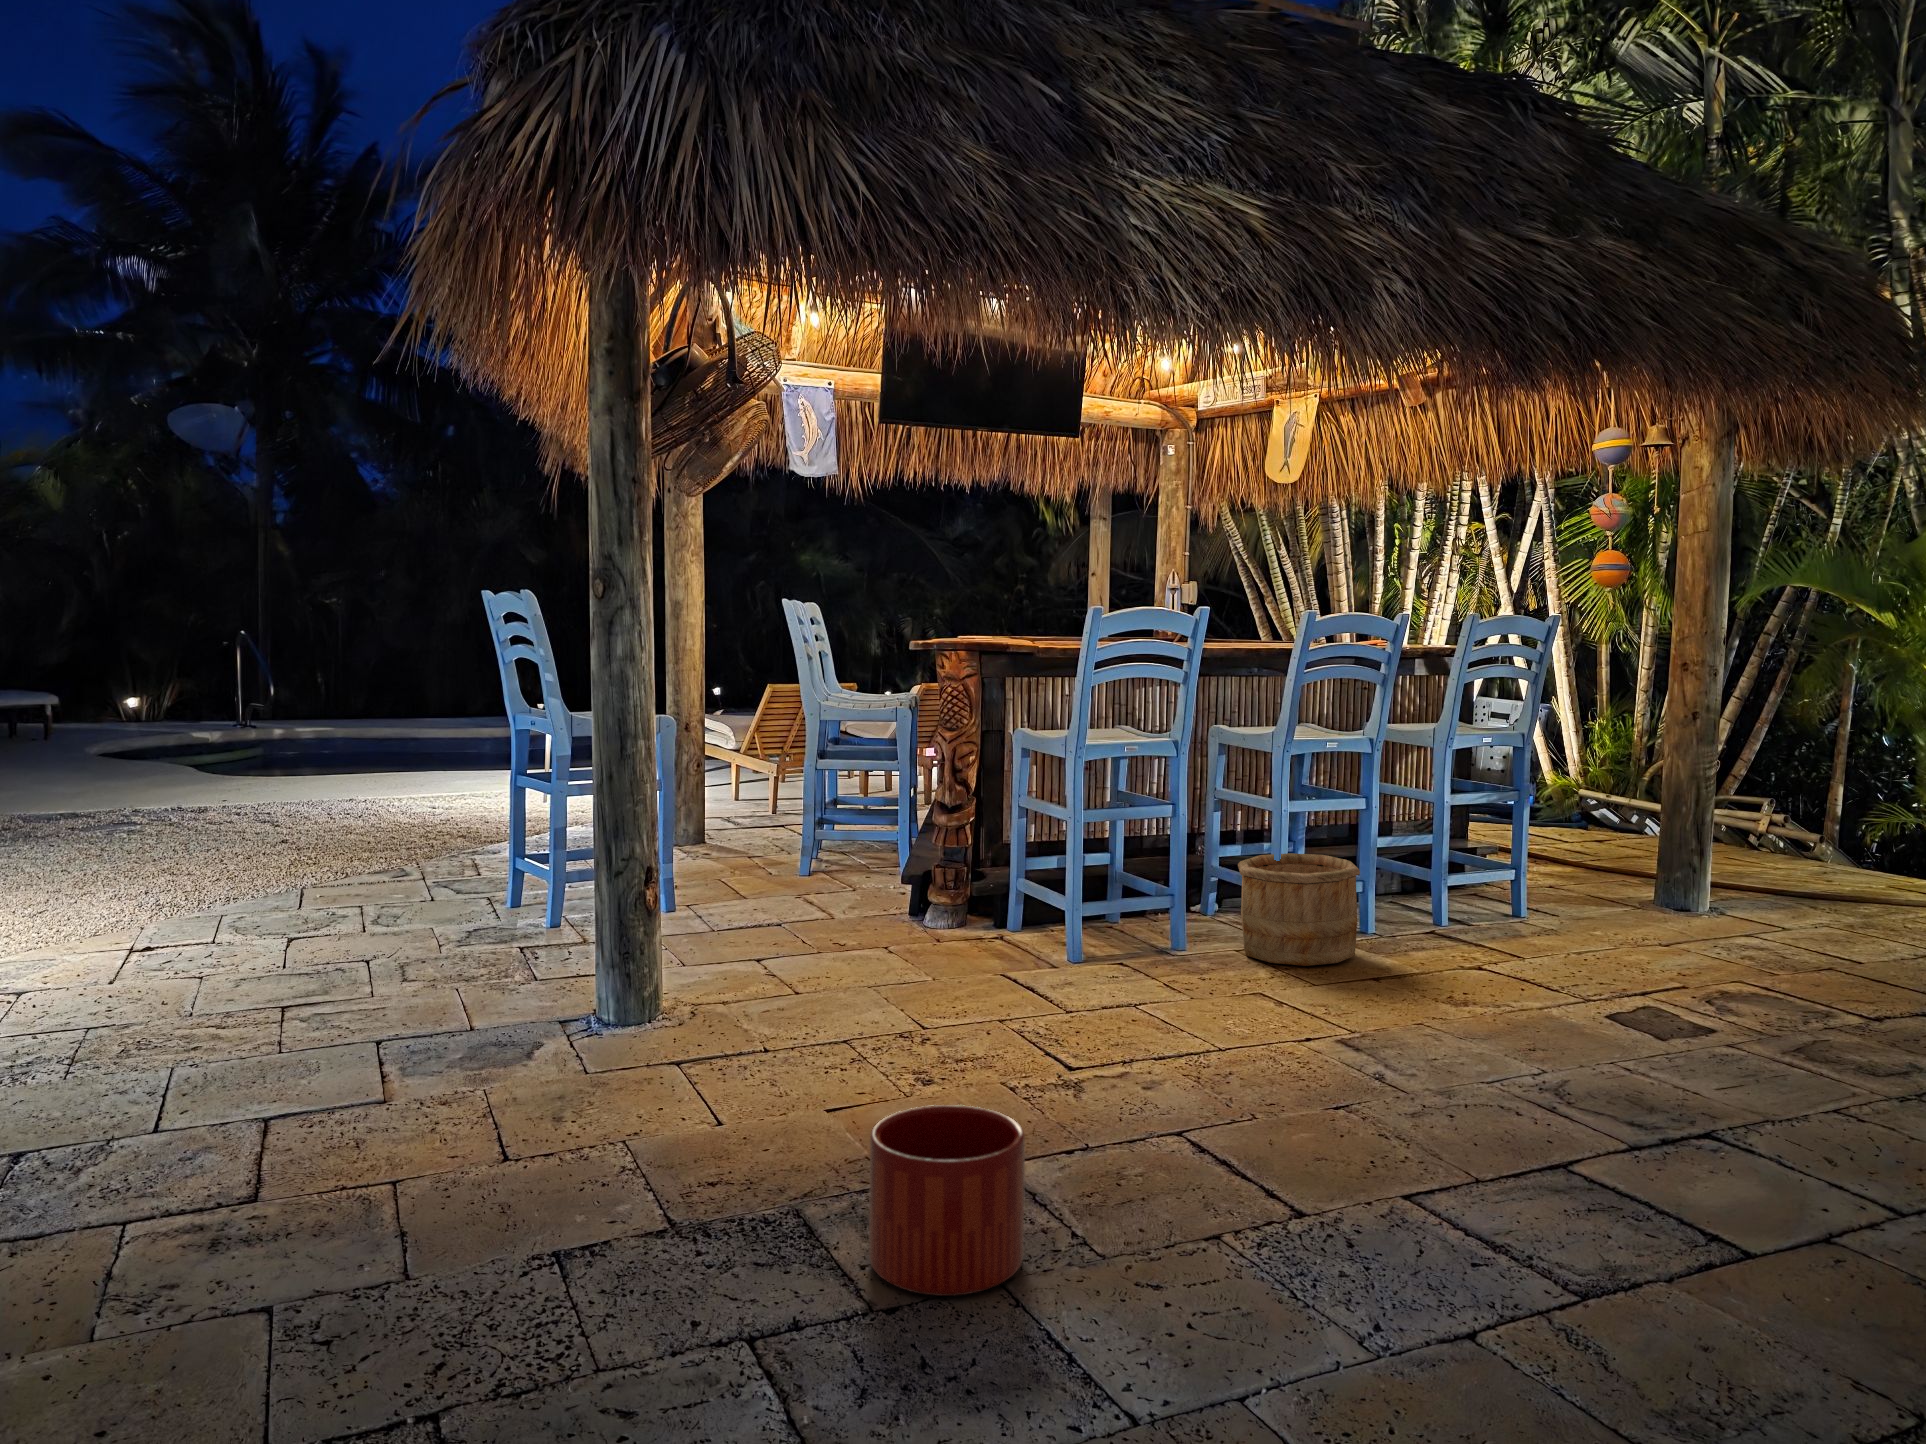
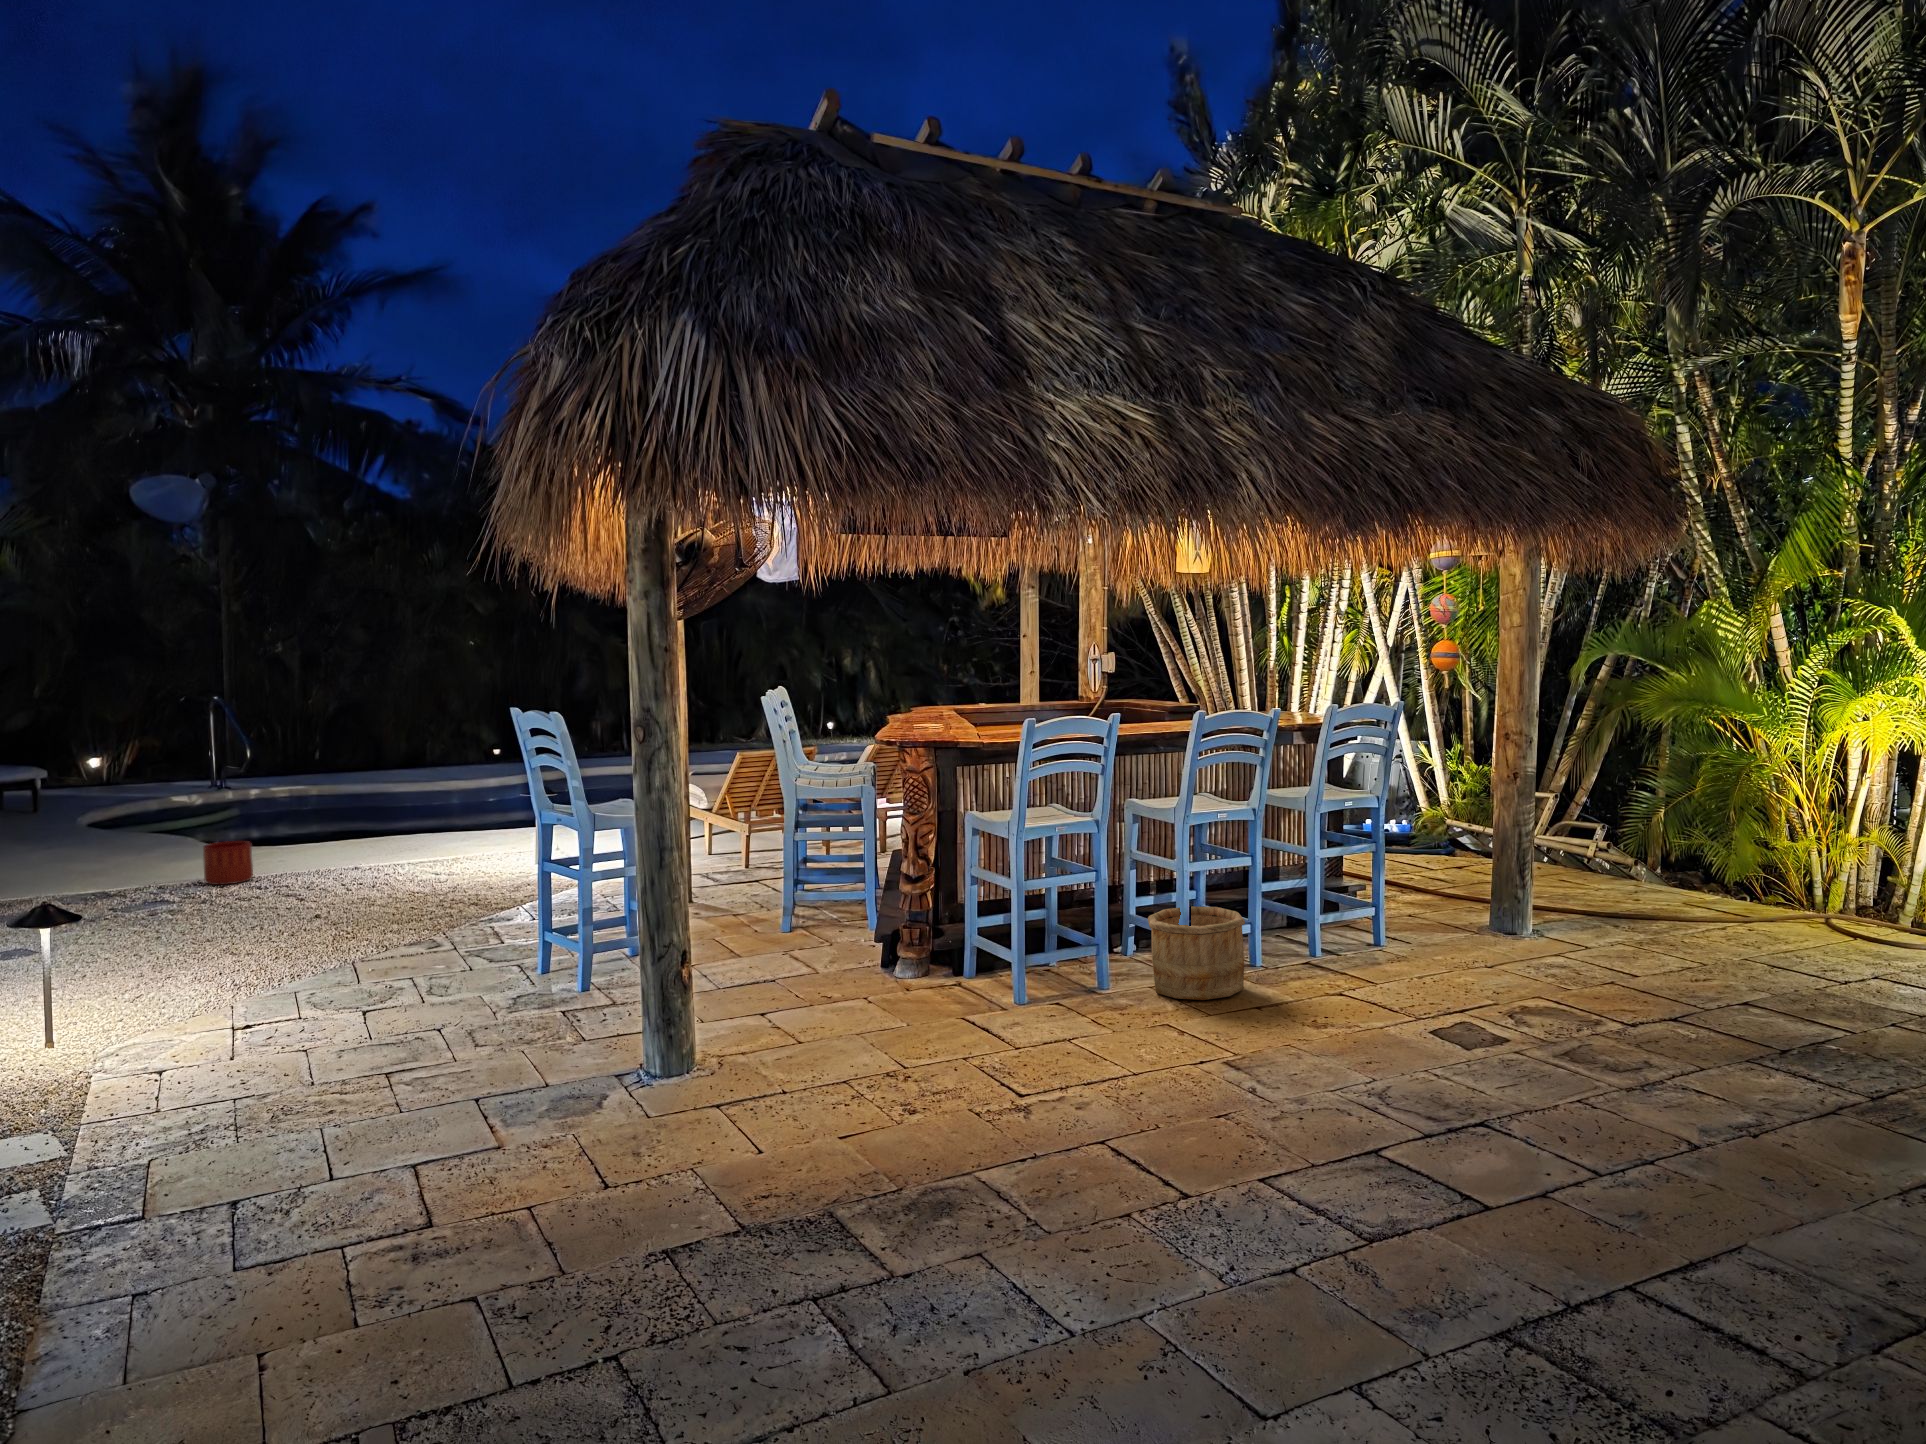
planter: present [869,1105,1025,1296] -> present [203,841,253,885]

